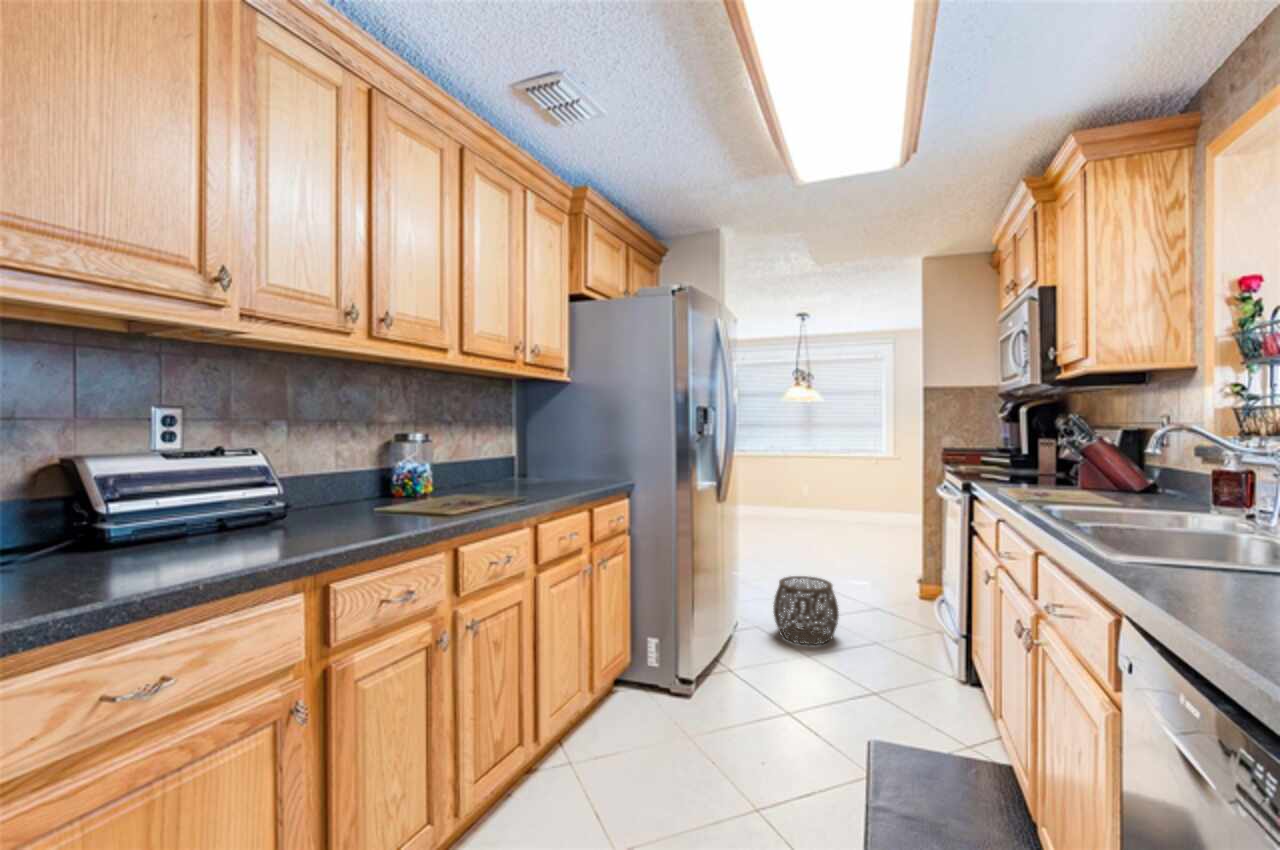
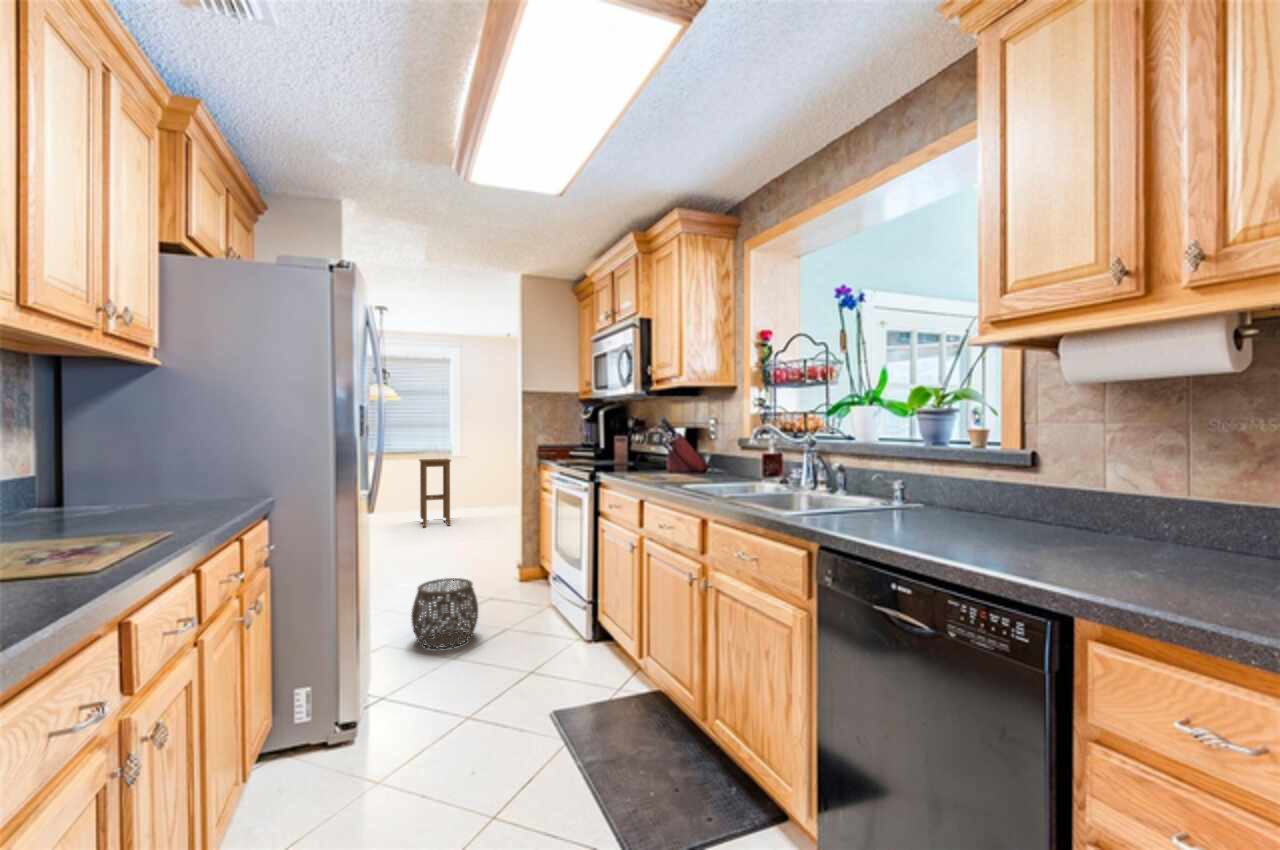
stool: none [841,460,872,529] -> present [419,458,451,528]

